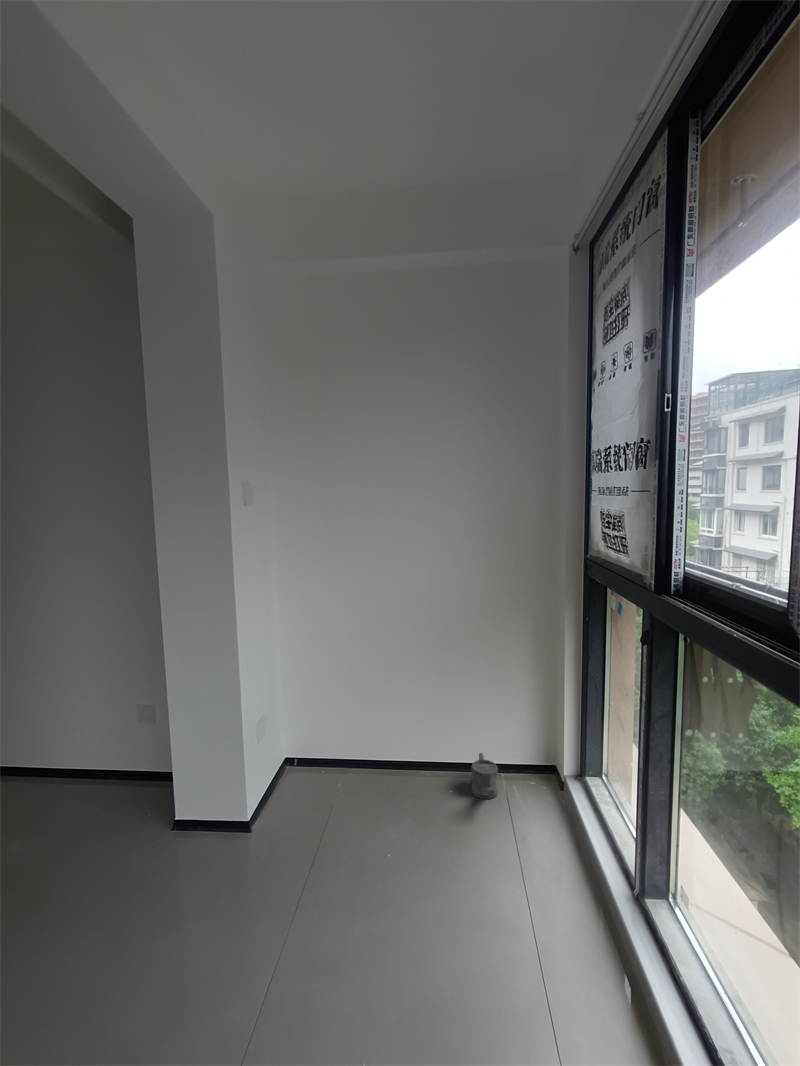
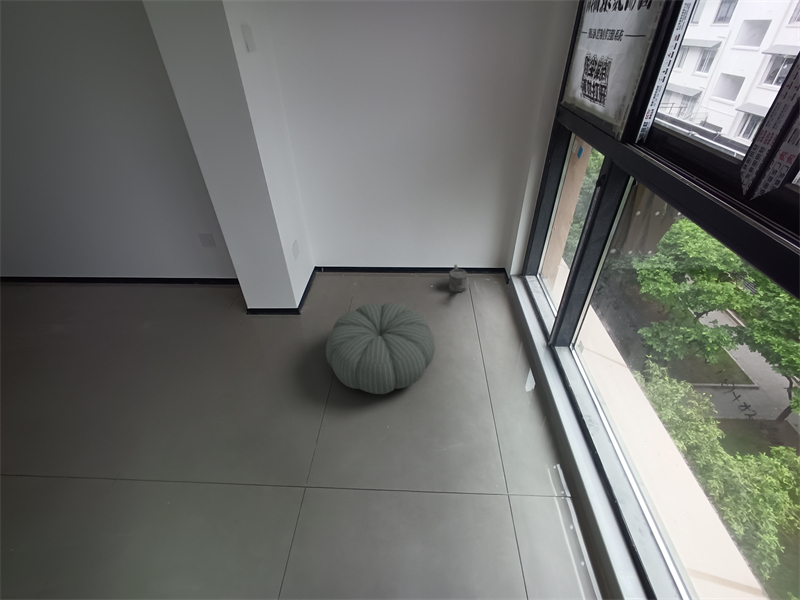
pouf: none [266,806,444,991] -> present [326,303,435,394]

